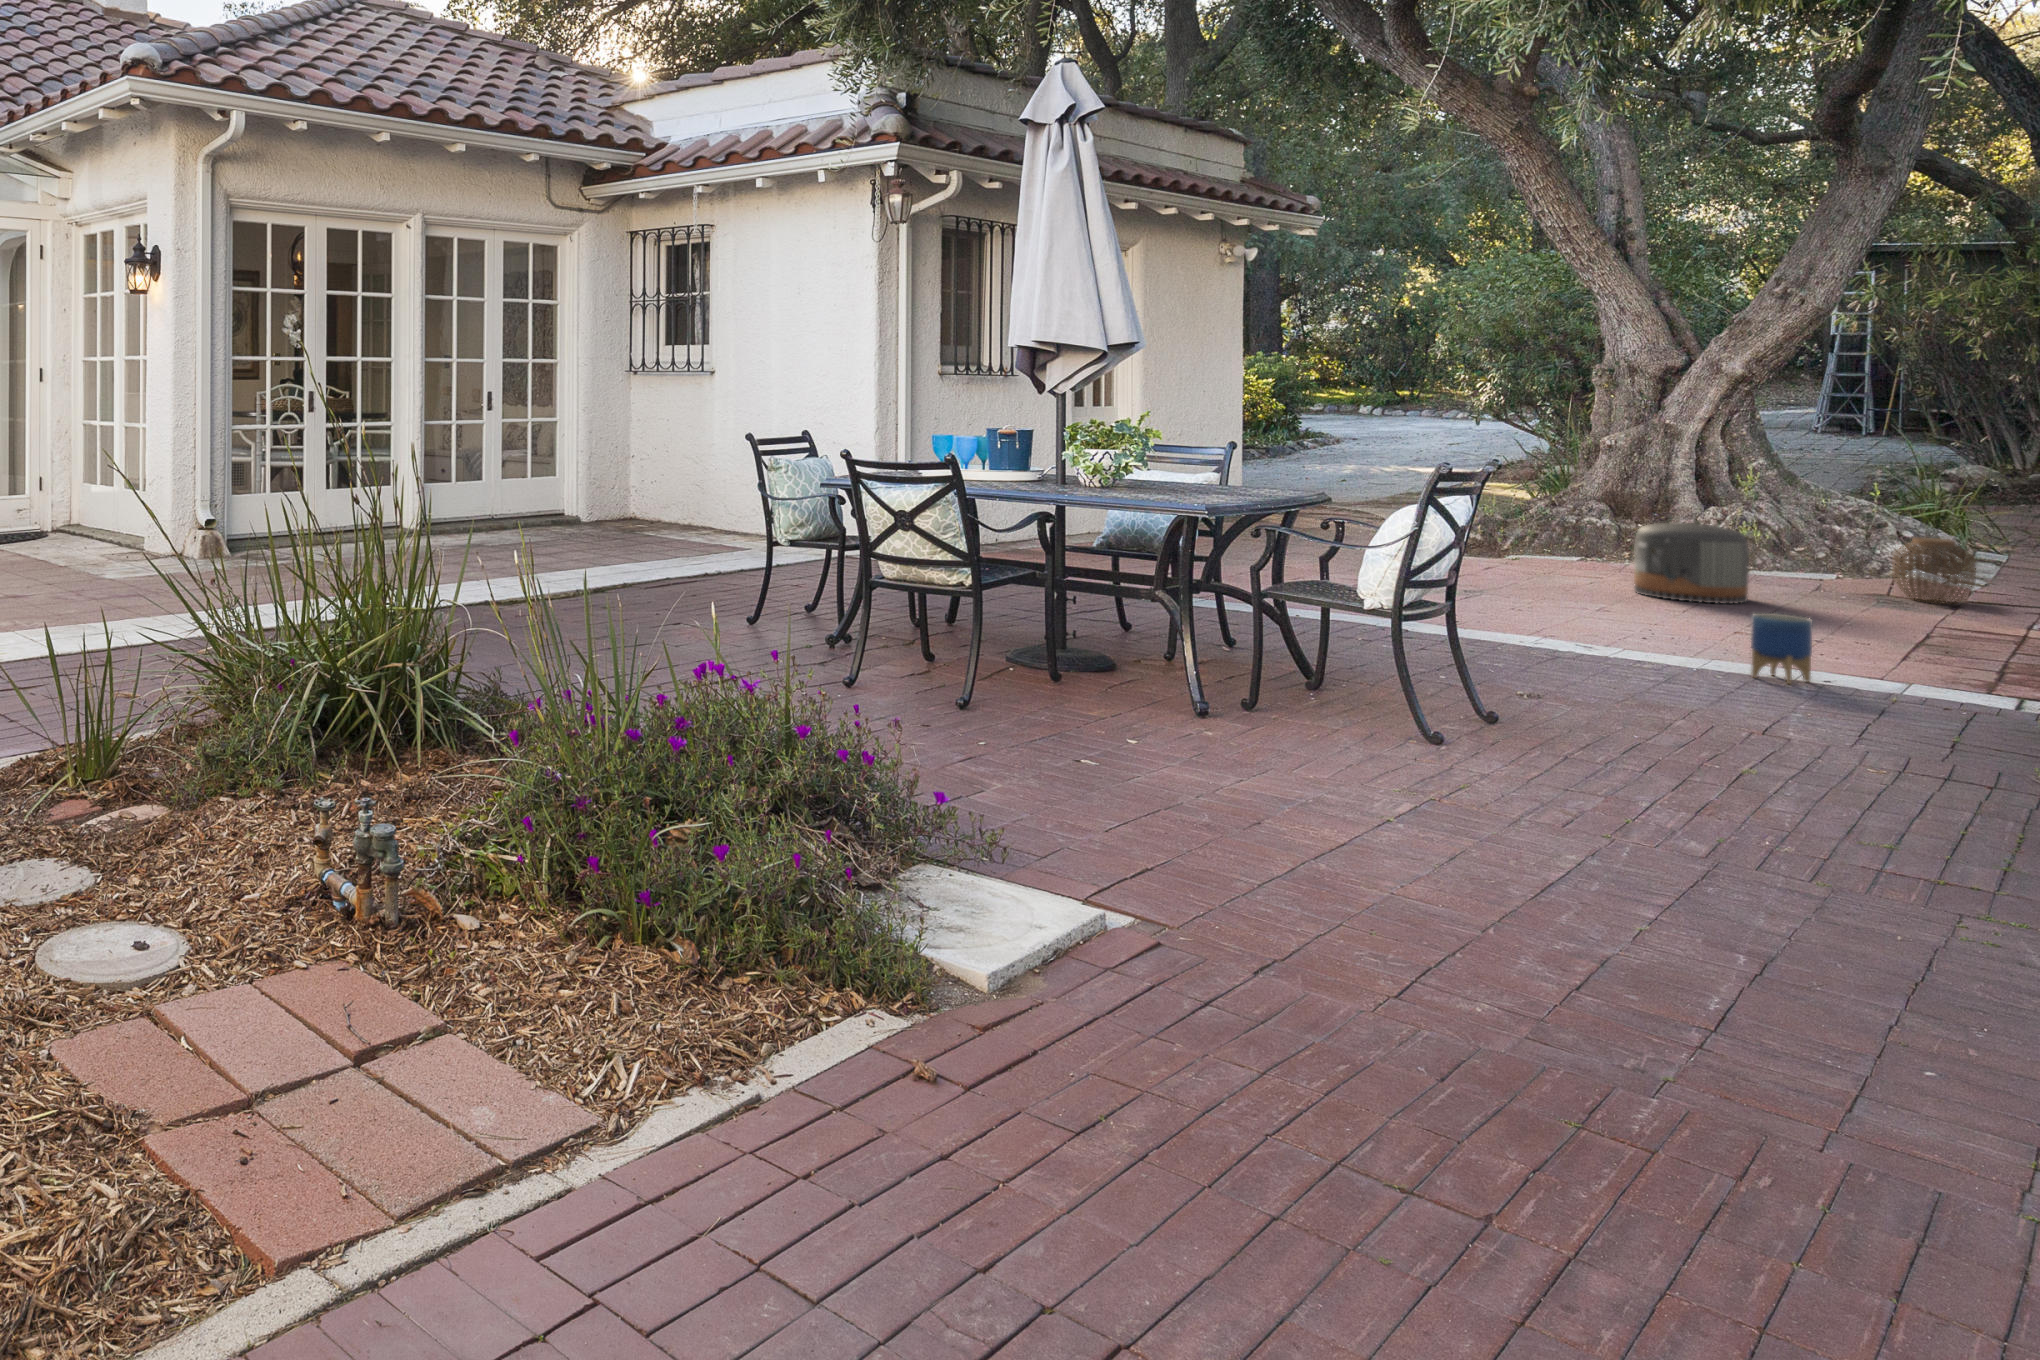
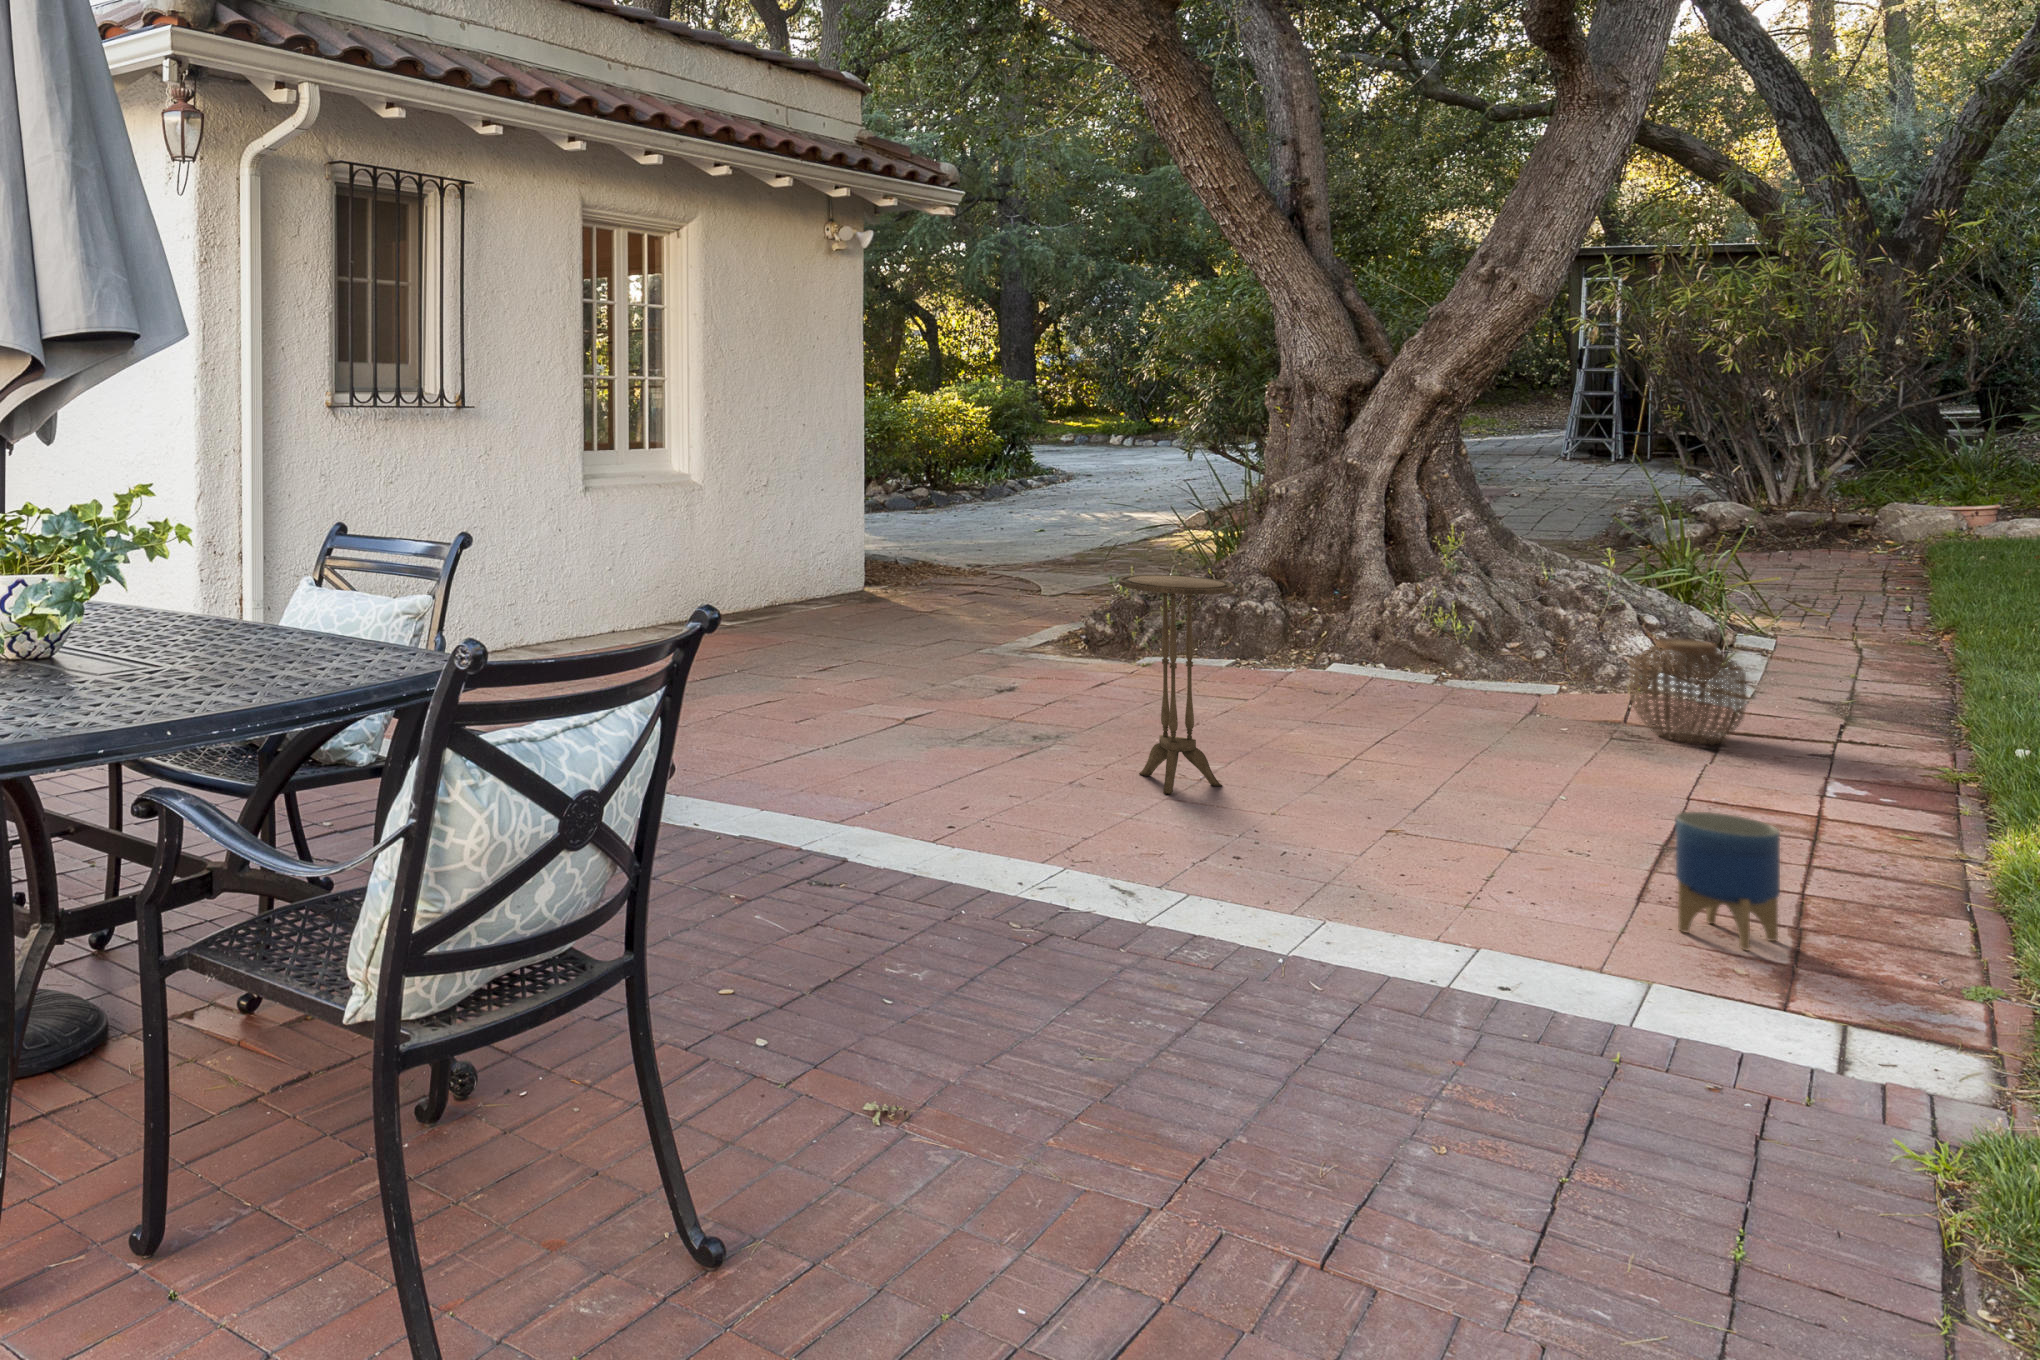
side table: none [1556,485,1636,612] -> present [1119,575,1235,794]
pouf: present [1634,522,1749,604] -> none [1262,625,1421,760]
planter: present [1751,613,1813,684] -> present [1675,812,1780,950]

